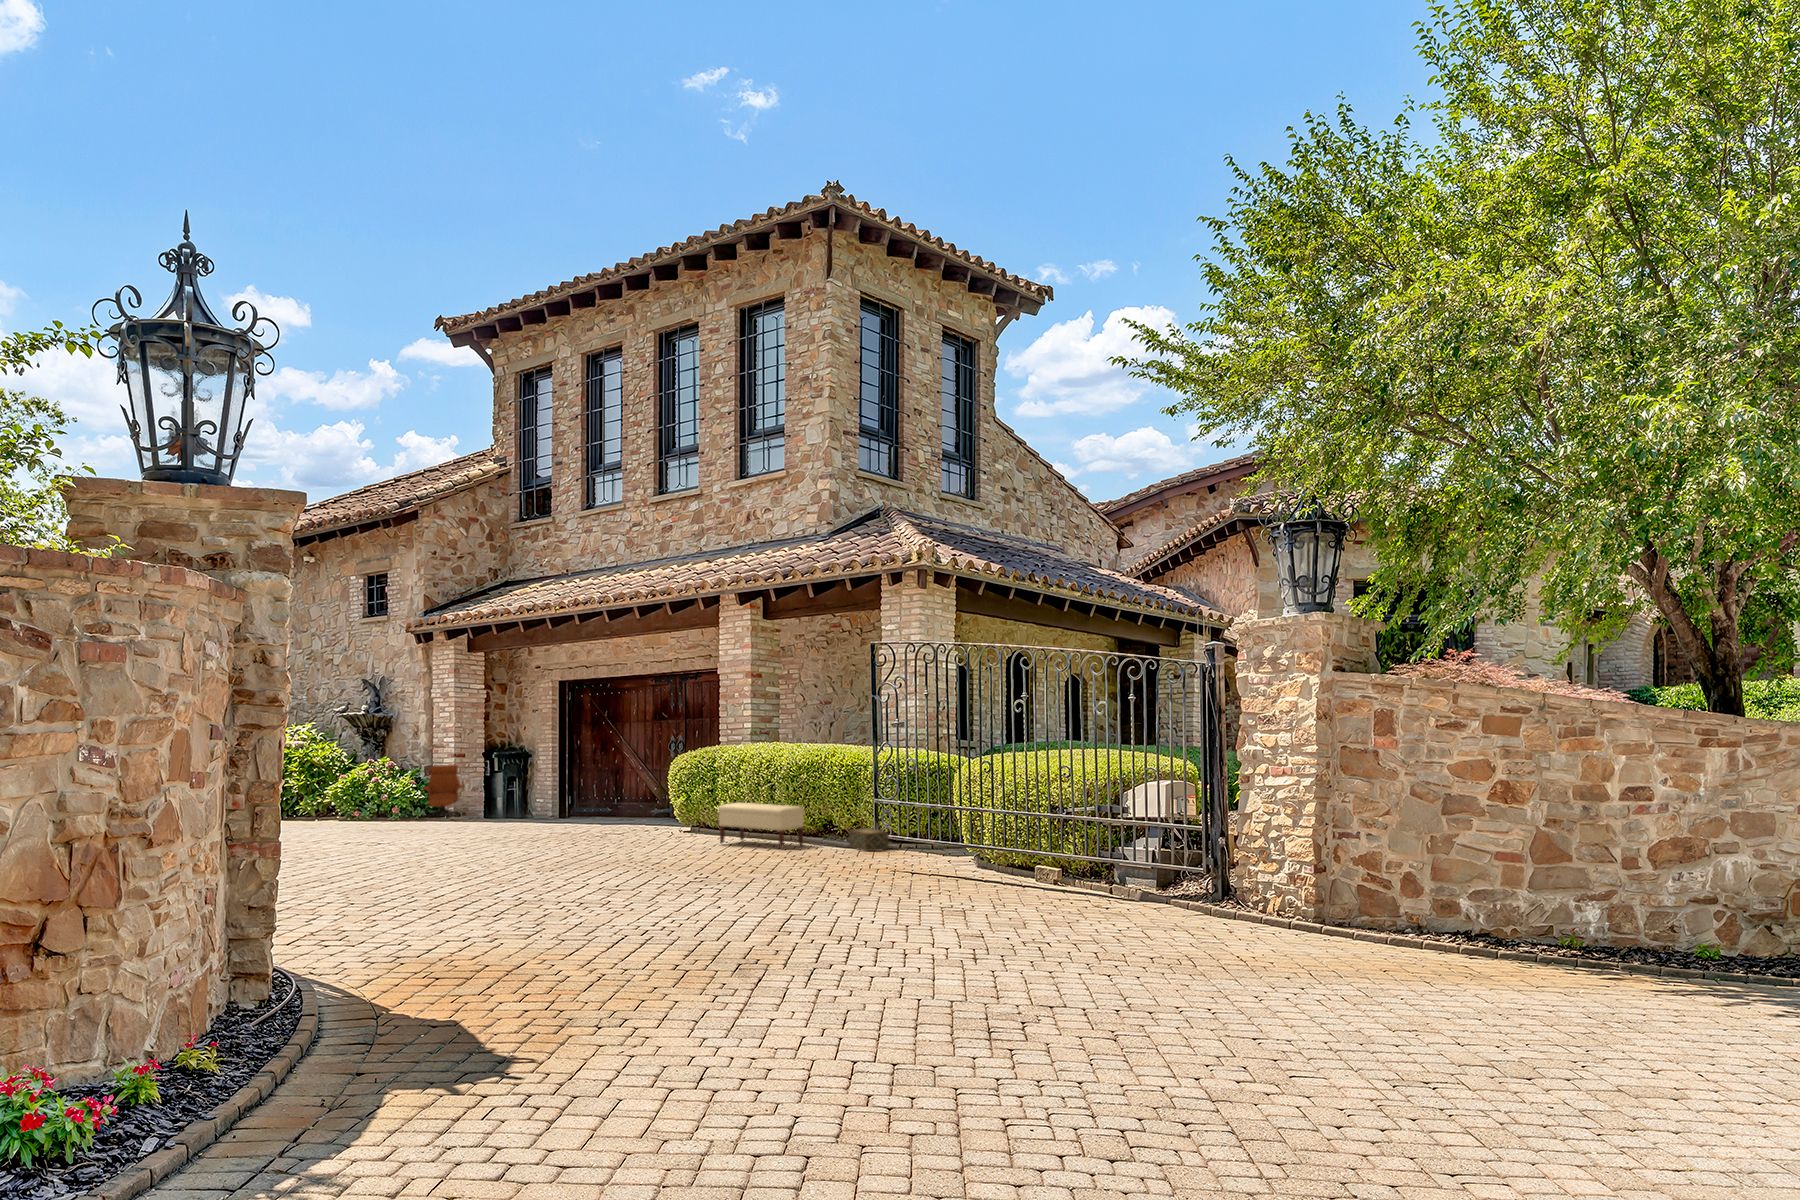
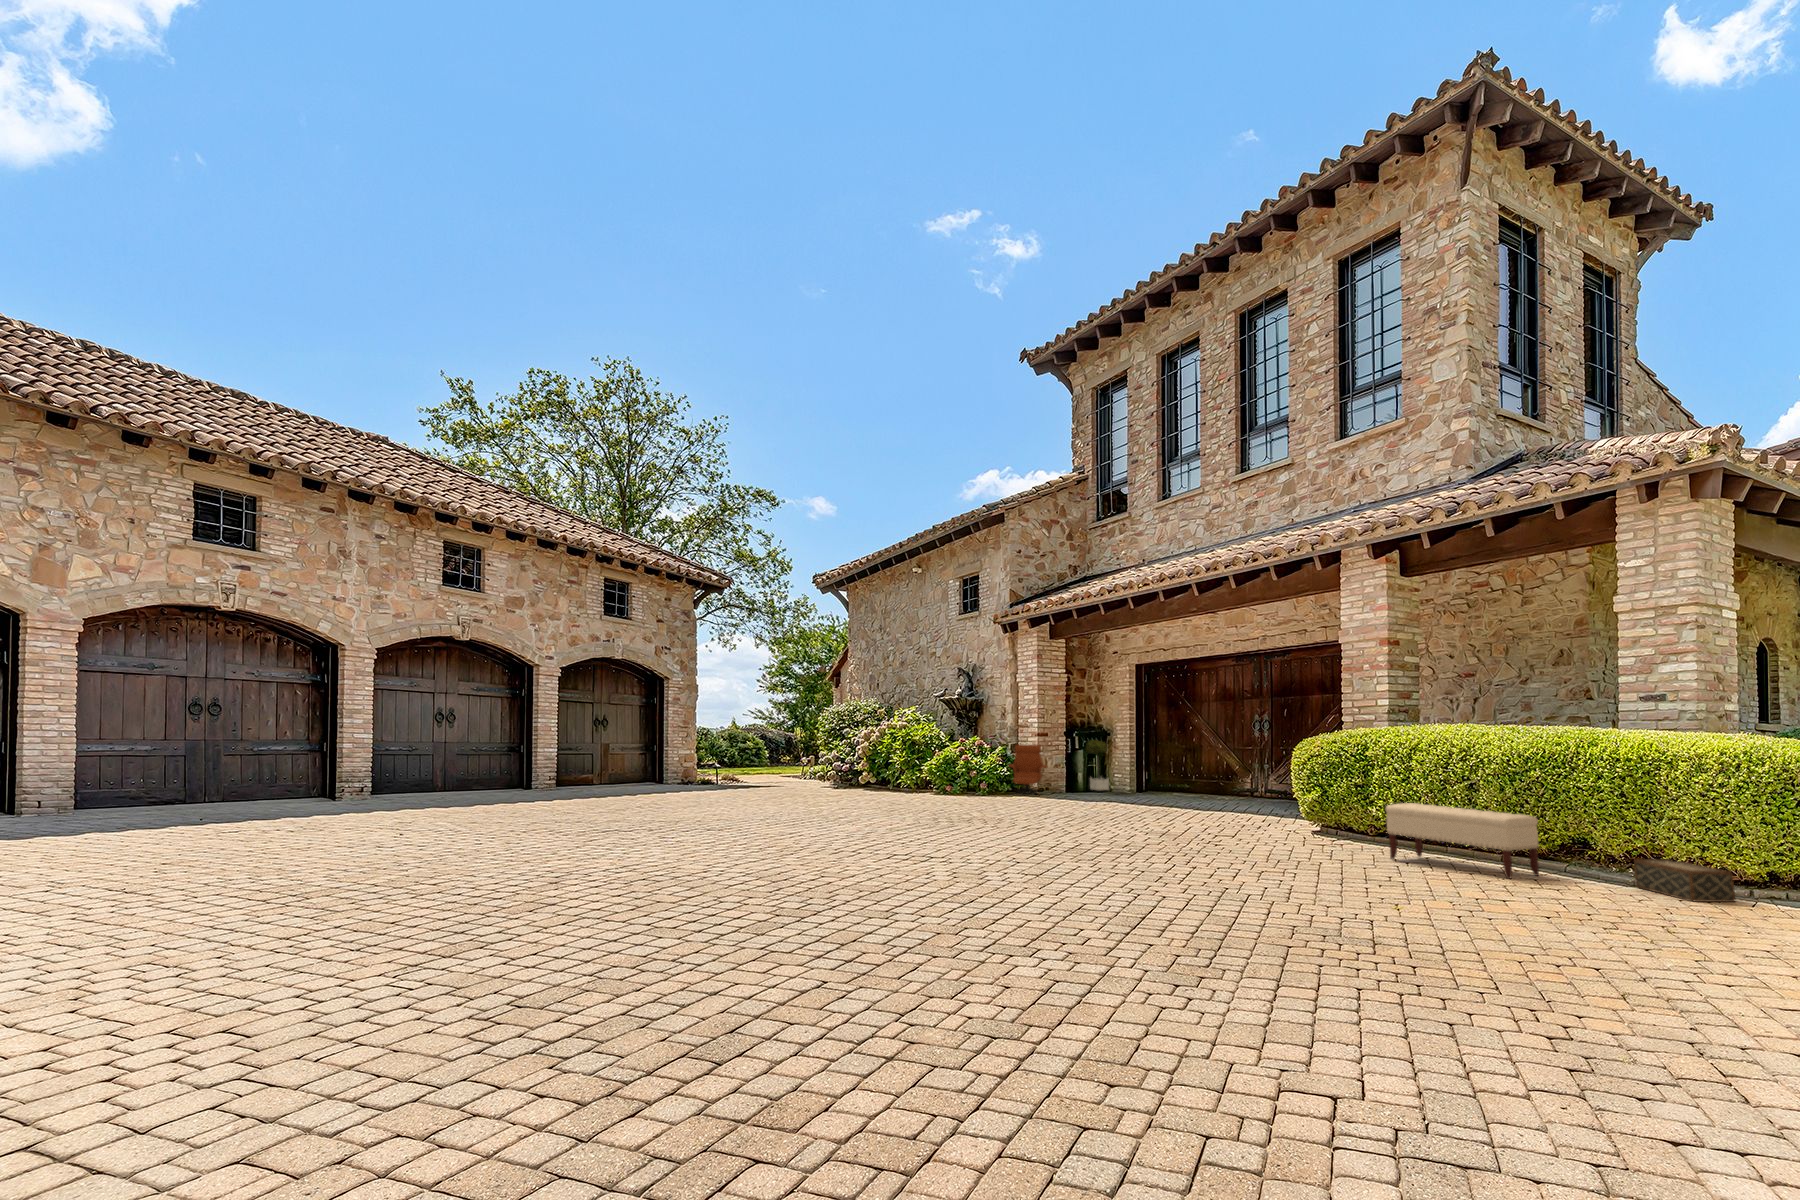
potted tree: none [506,755,530,807] -> present [1086,740,1109,790]

